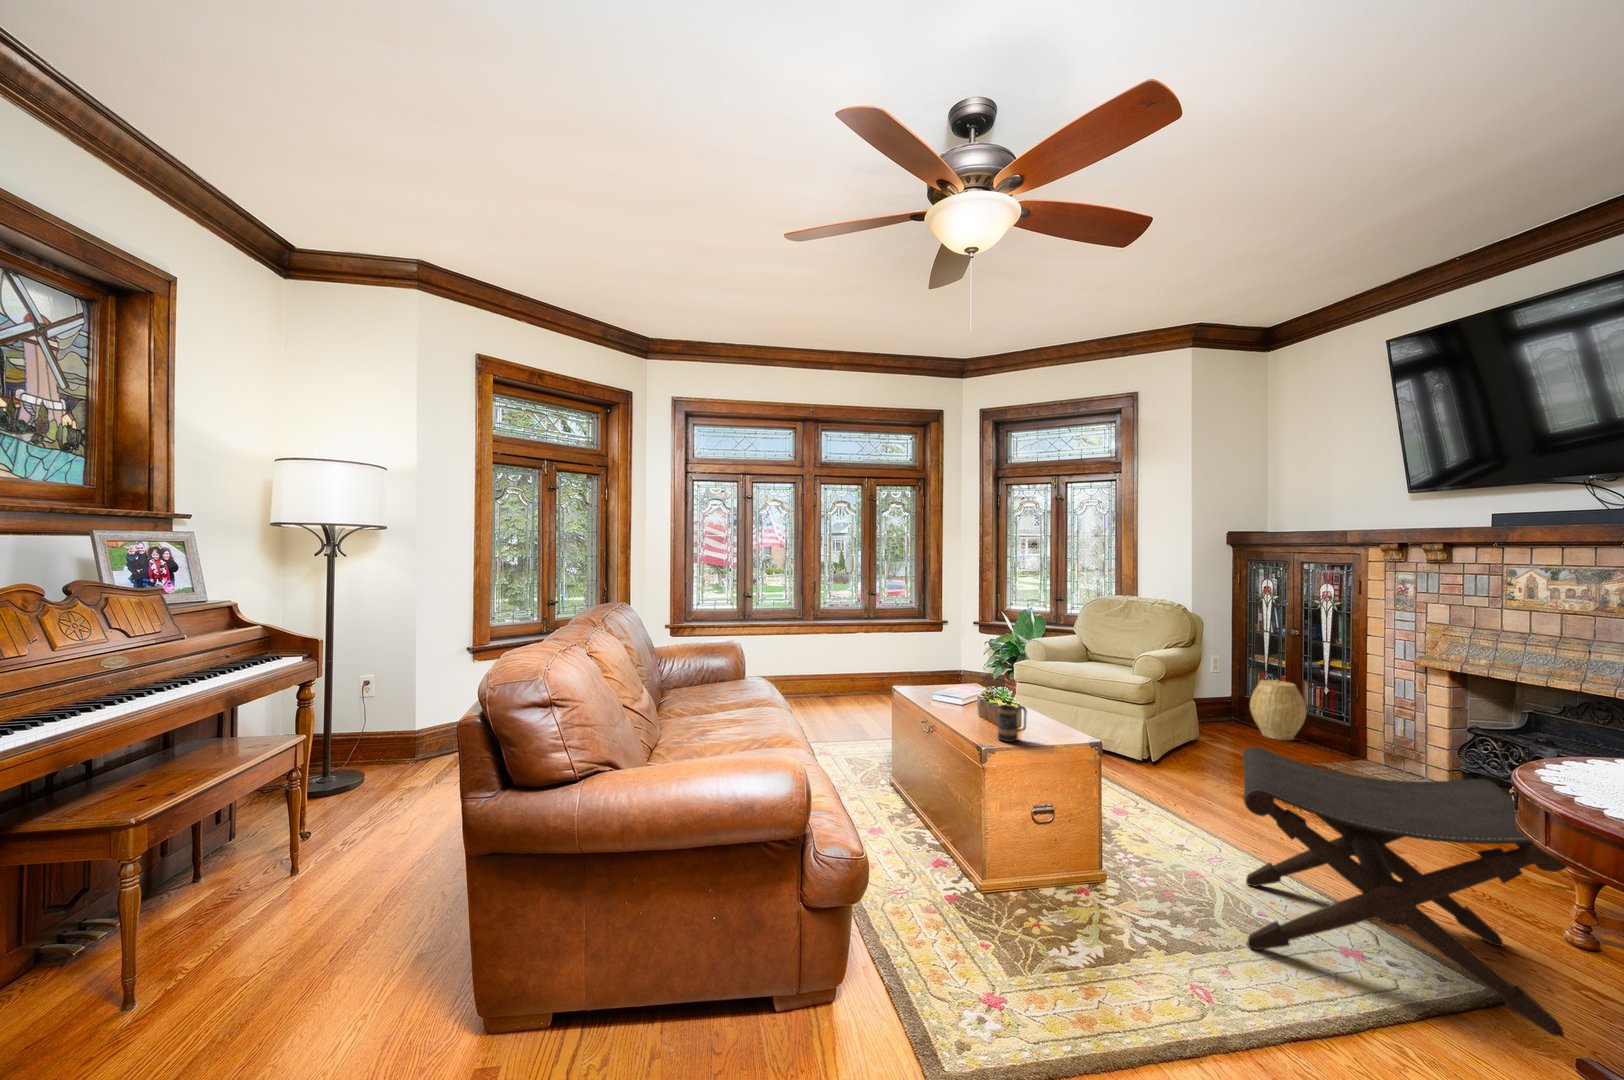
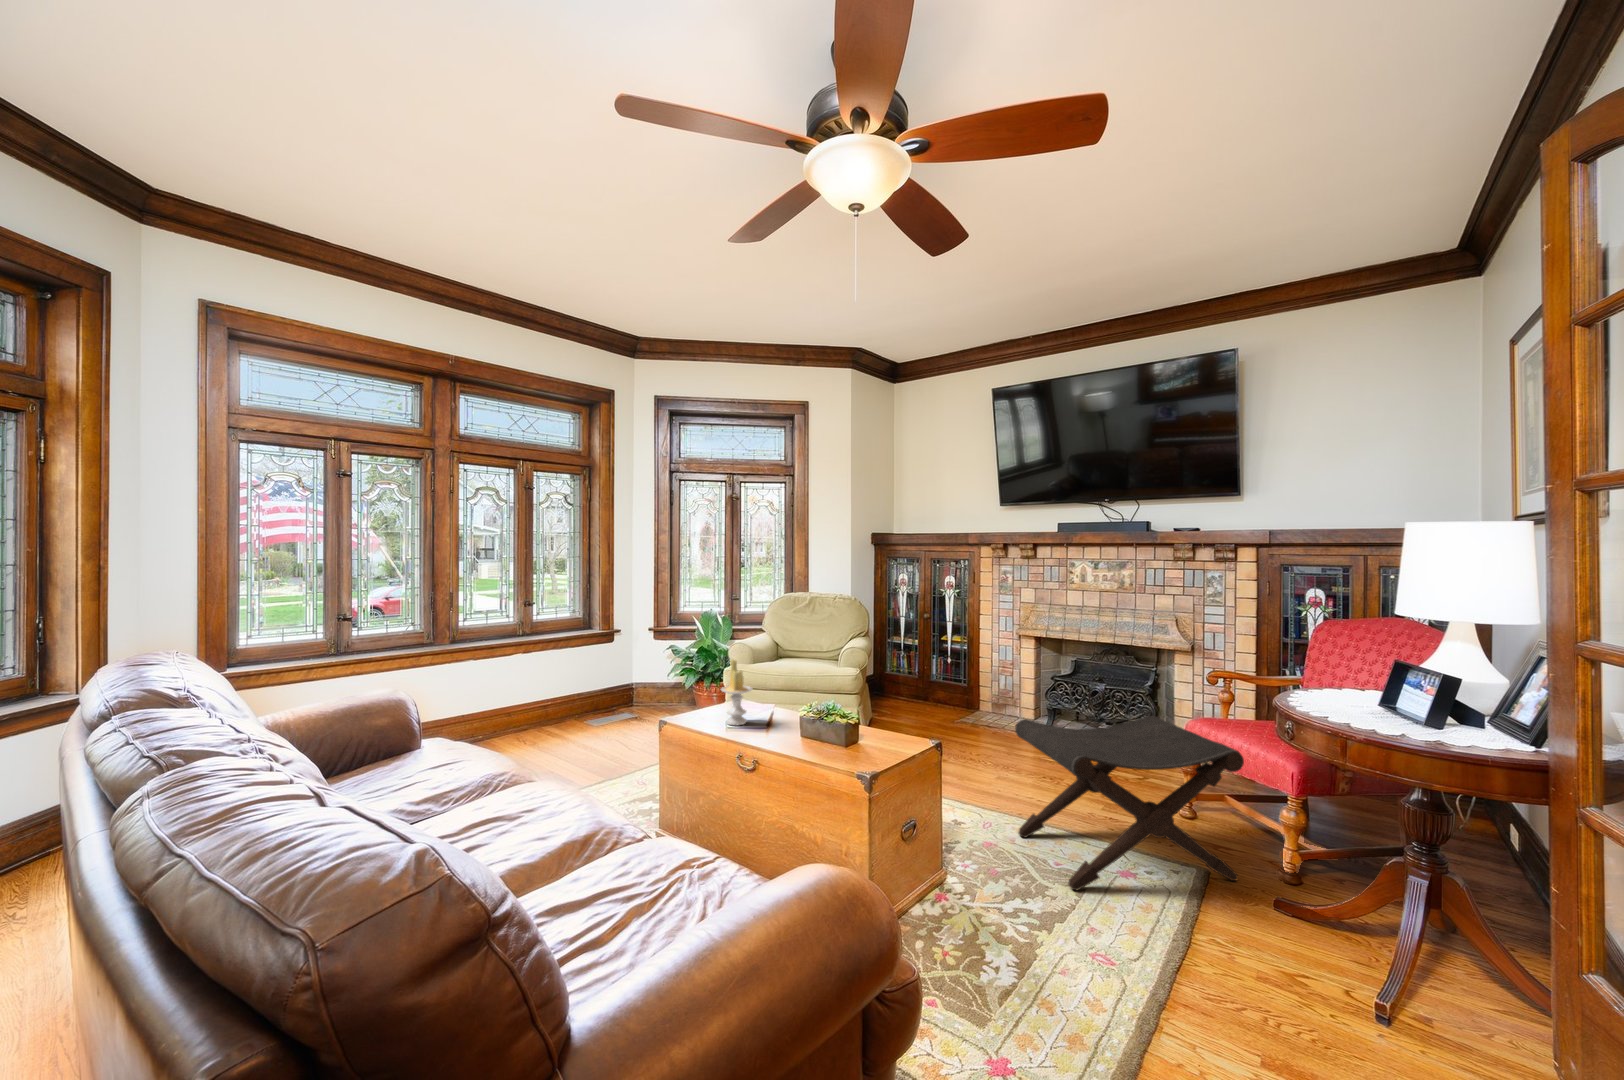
candle: none [923,641,951,699] -> present [721,659,752,725]
woven basket: present [1250,680,1306,740] -> none [900,657,939,707]
mug: present [997,705,1027,742] -> none [861,719,887,759]

